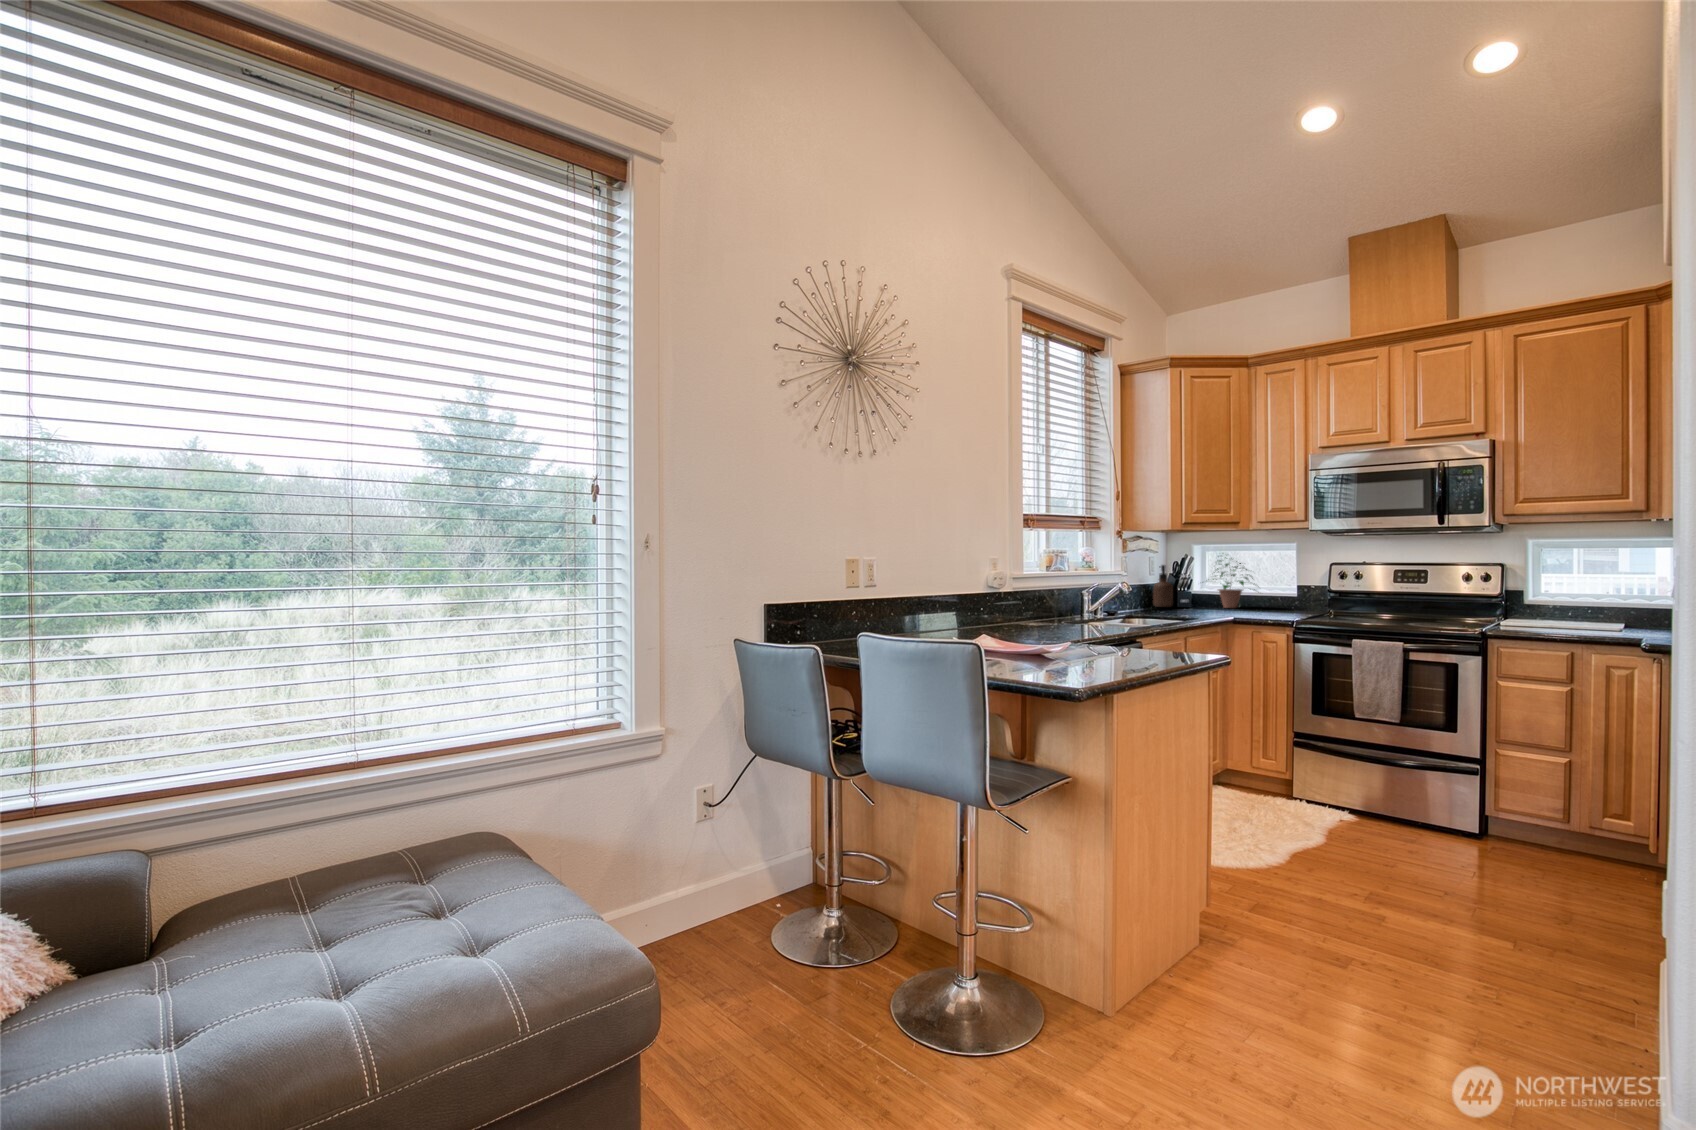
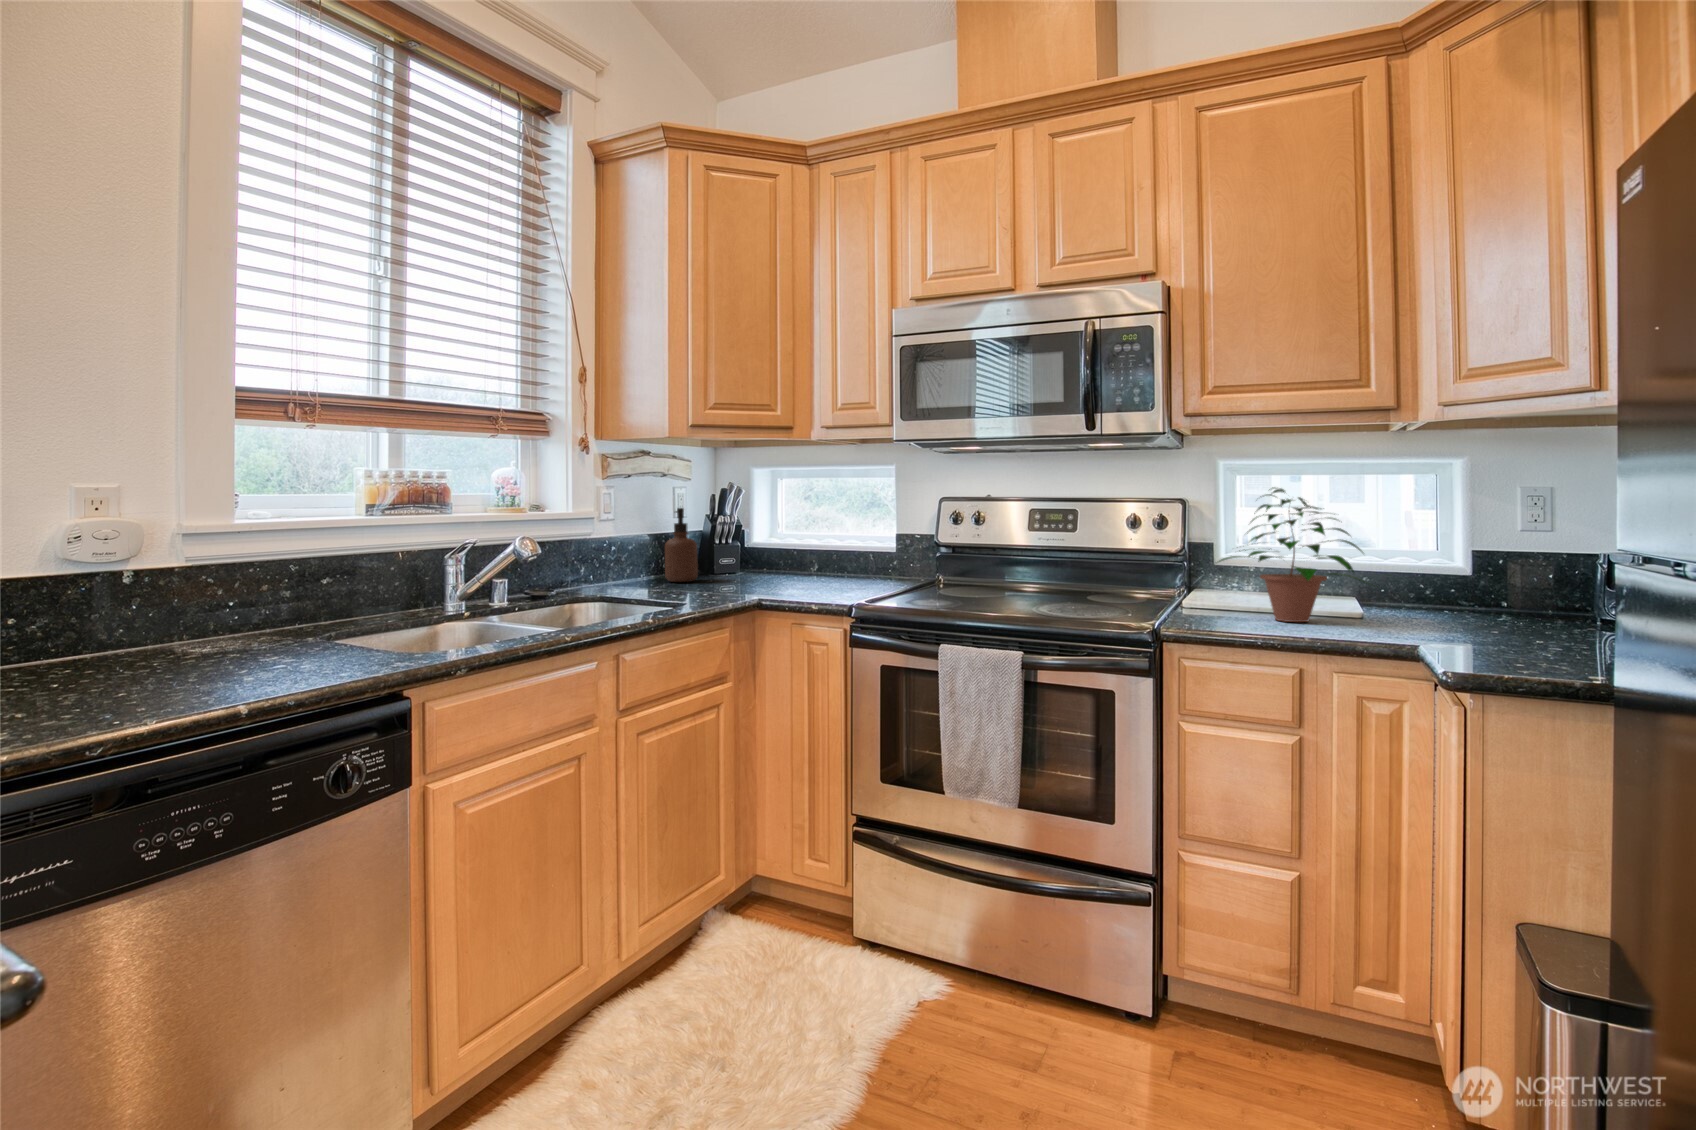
potted plant: present [1208,557,1253,608] -> present [1219,487,1378,622]

